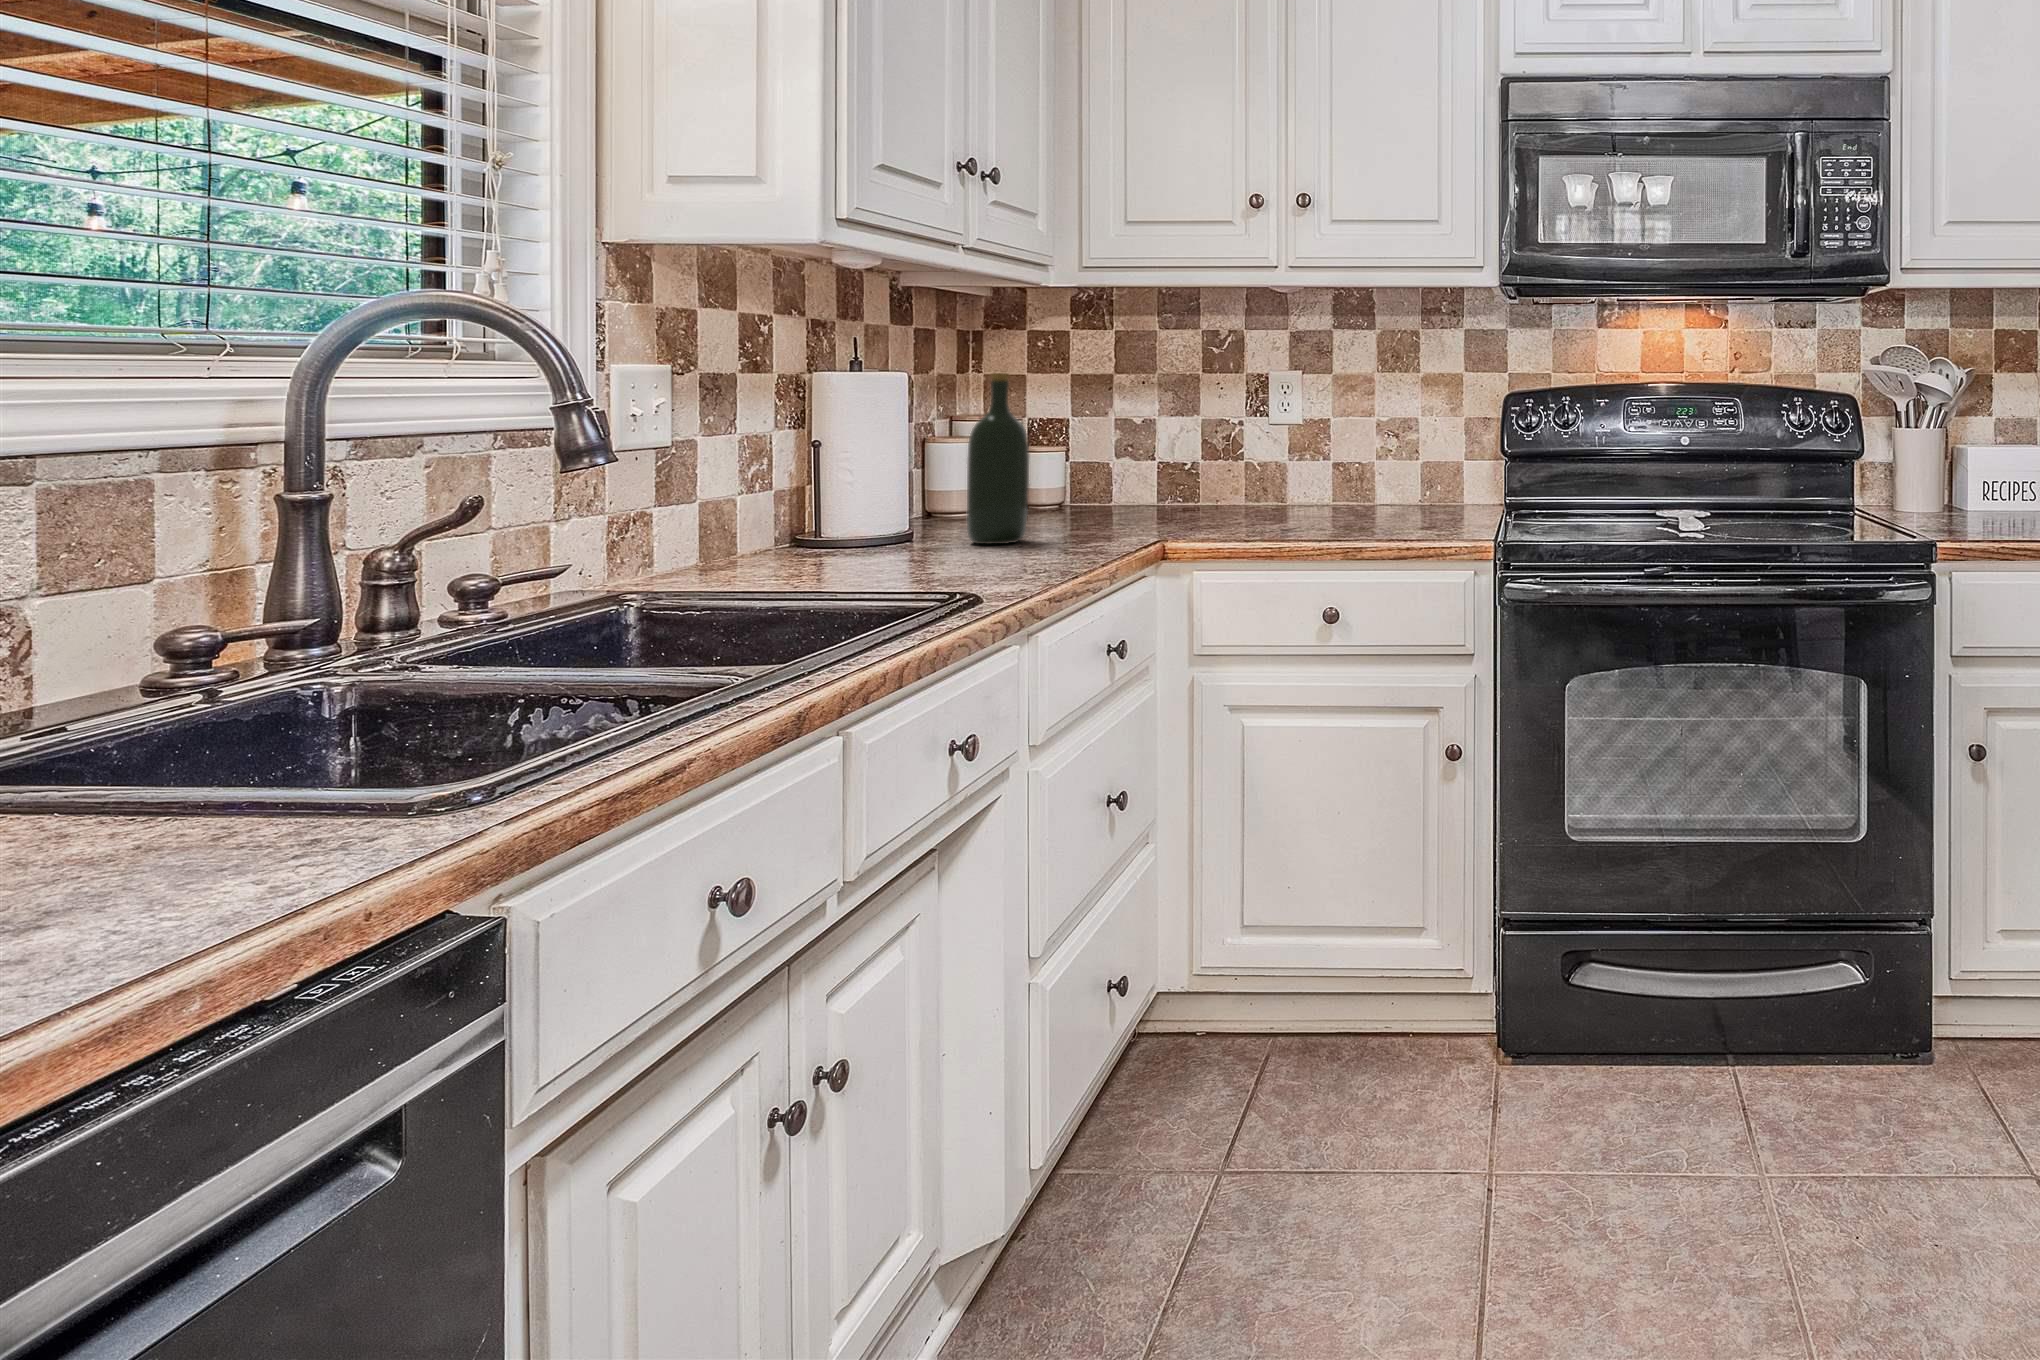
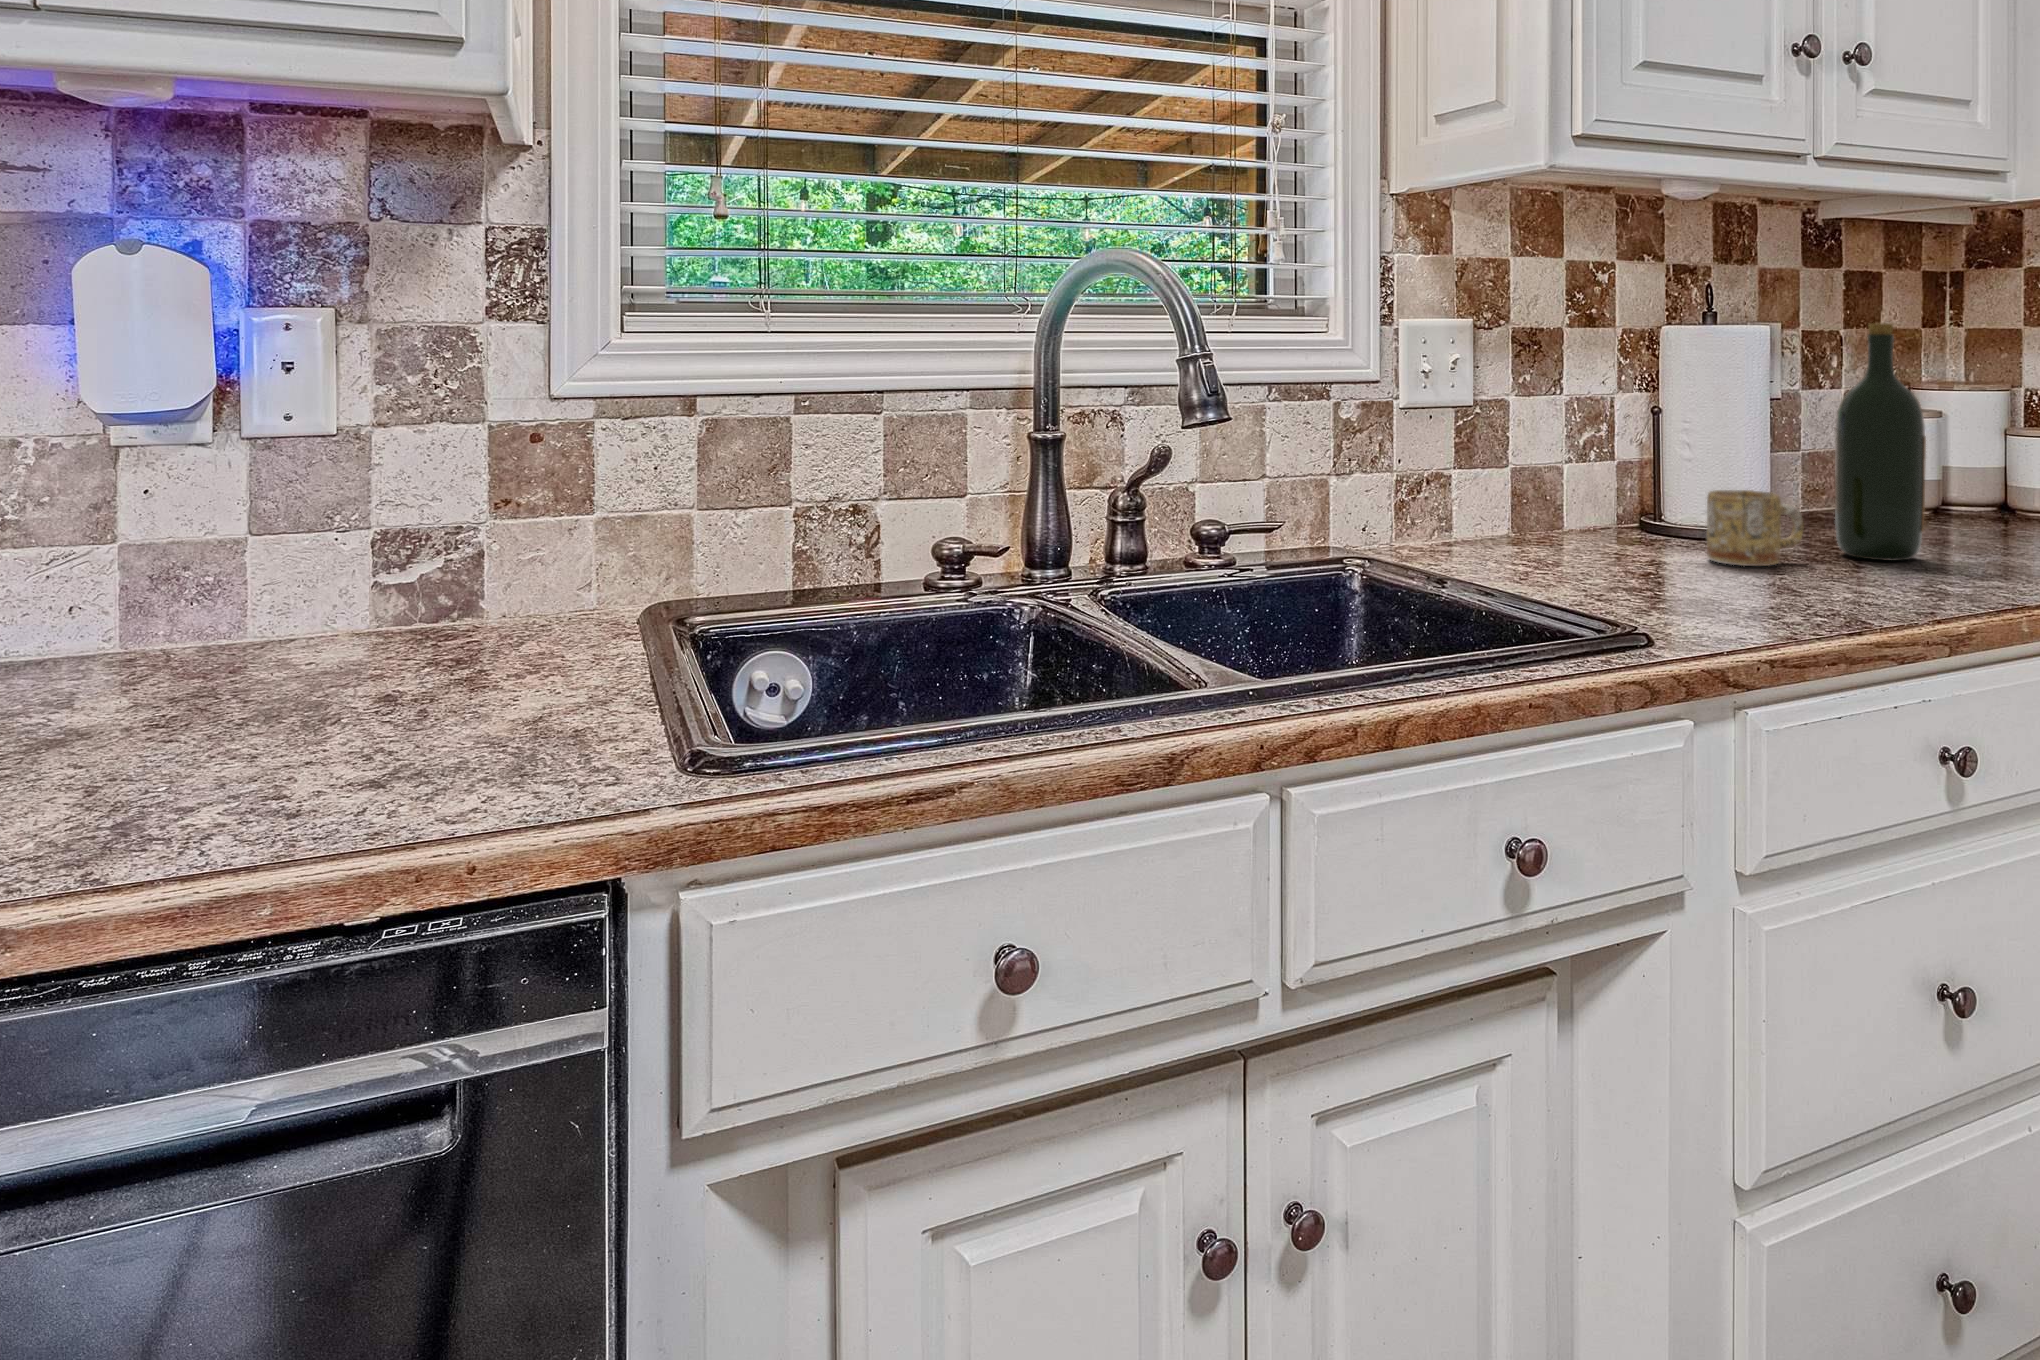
mug: none [890,501,958,559] -> present [1707,490,1803,566]

